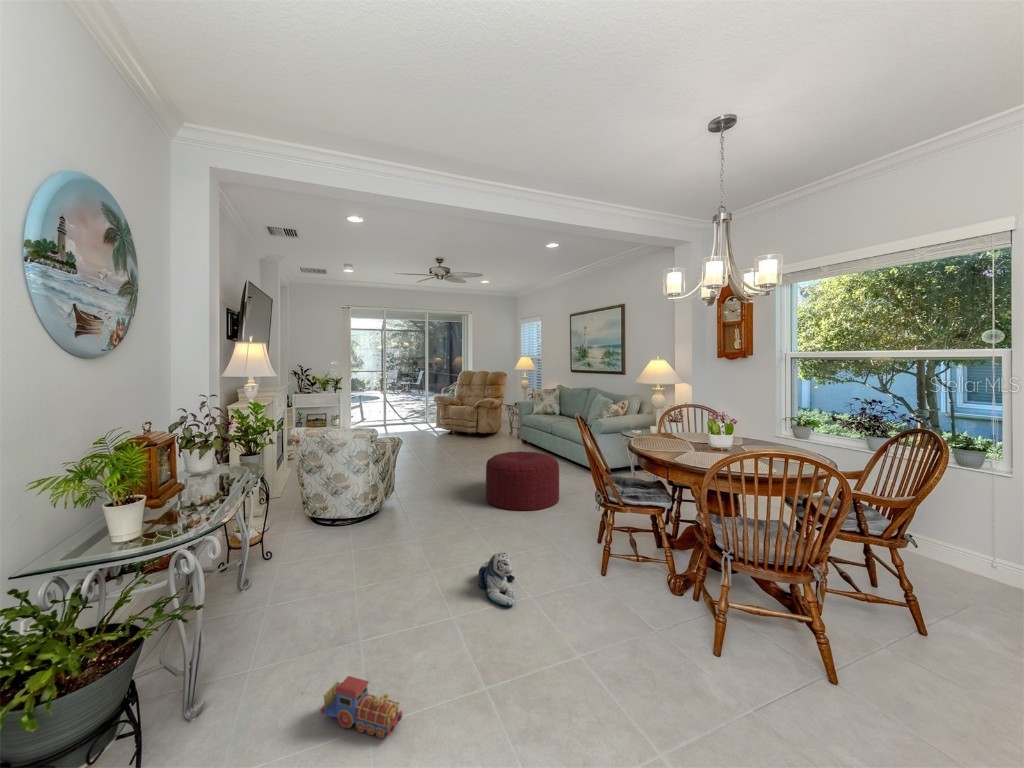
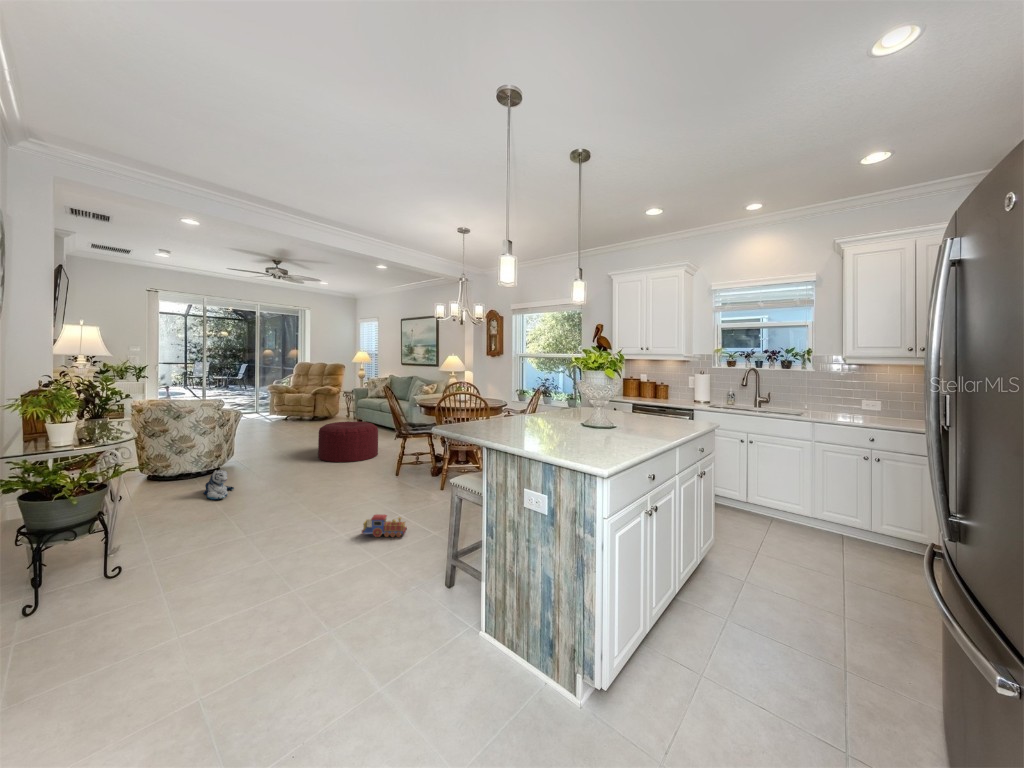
plush toy: present [478,553,515,607] -> present [204,470,234,500]
toy train: present [320,676,402,738] -> present [362,514,407,537]

